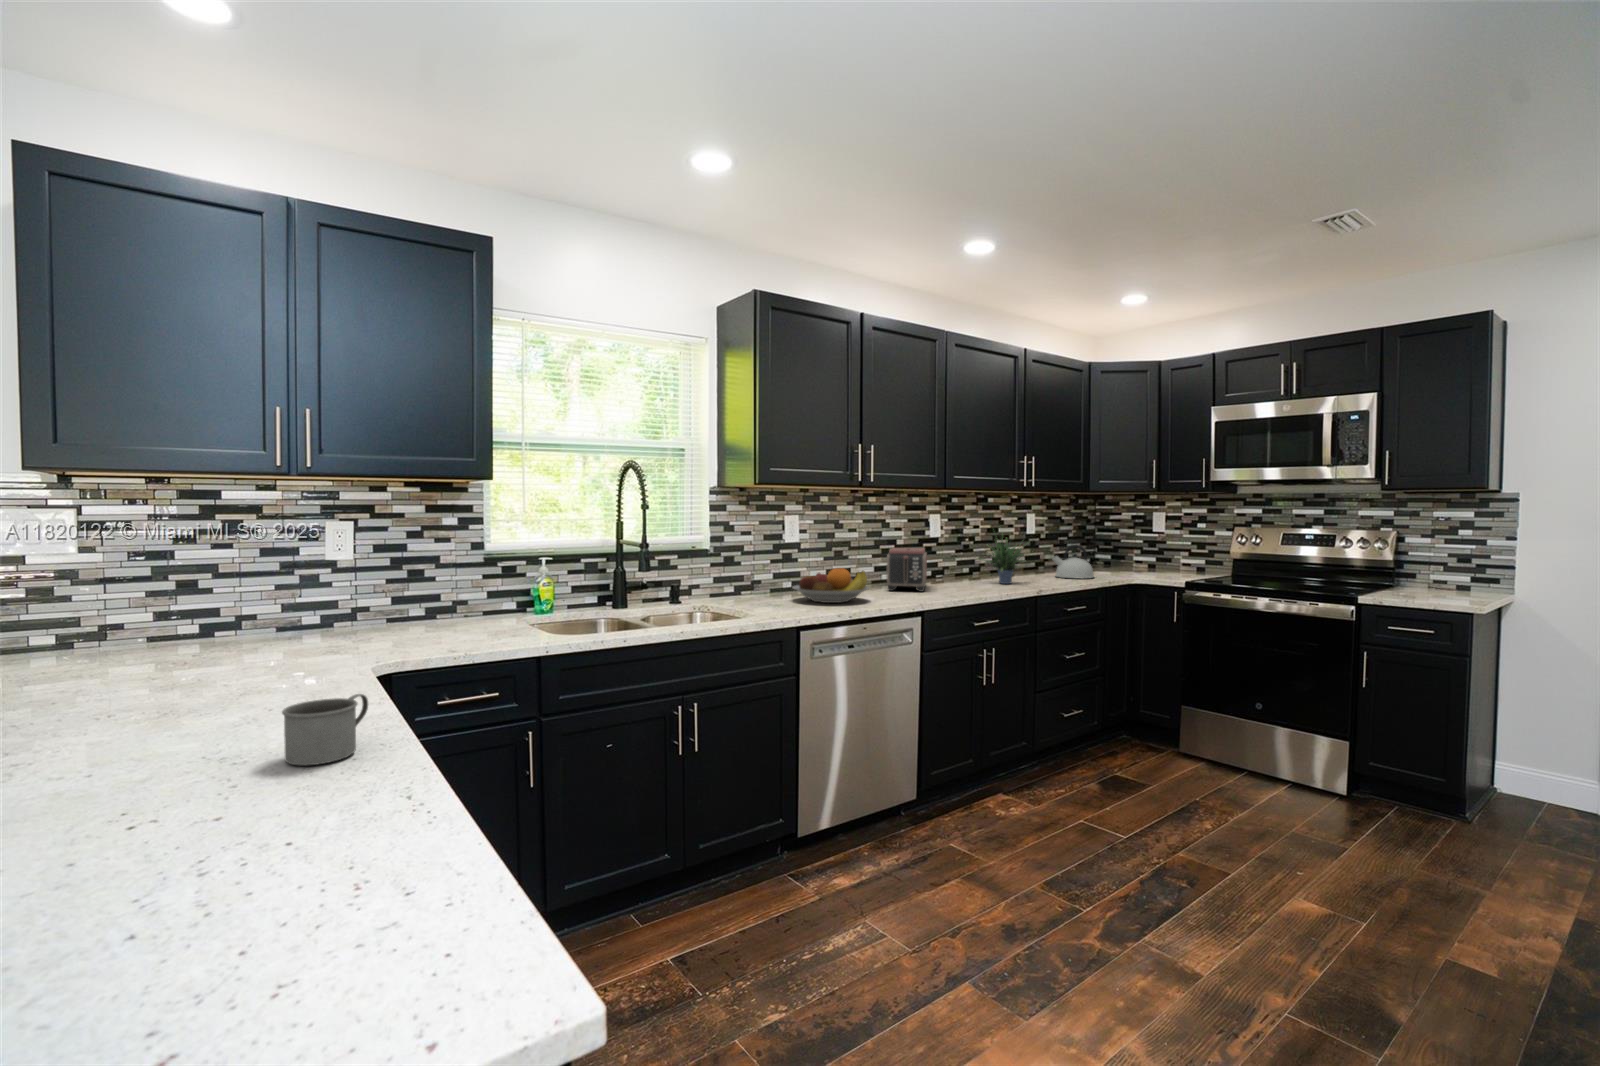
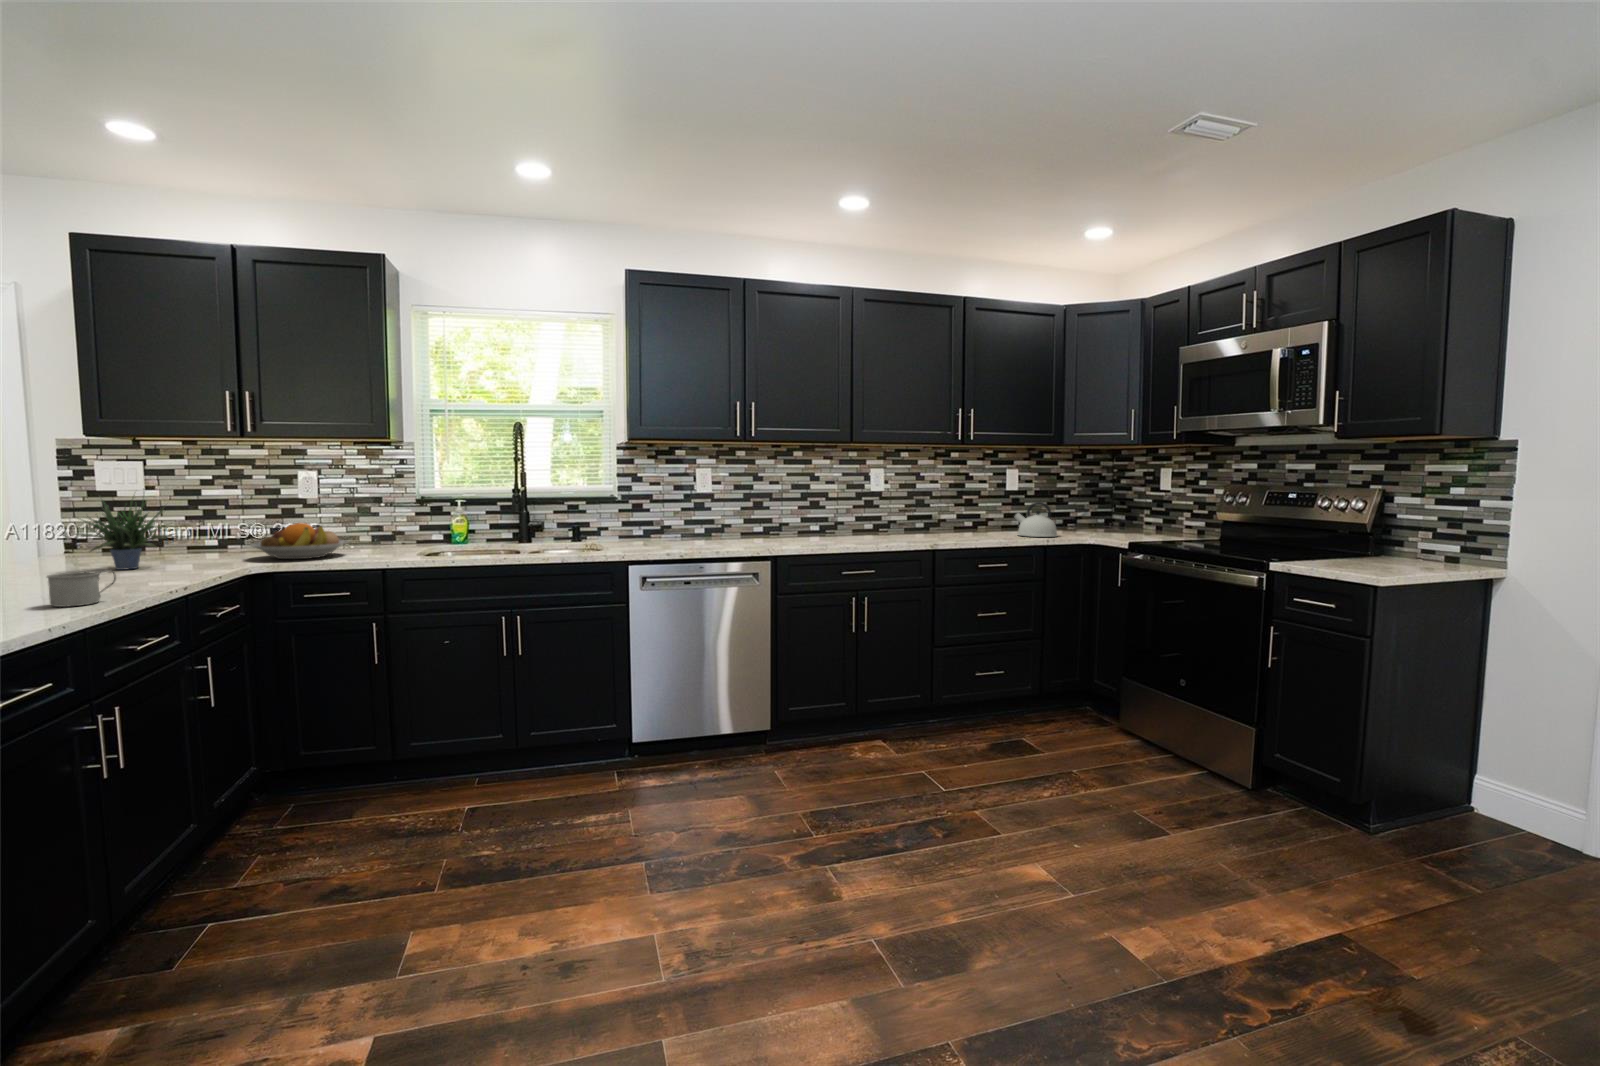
potted plant: present [980,536,1026,584] -> present [74,501,175,570]
toaster: present [887,548,927,592] -> none [791,501,848,542]
fruit bowl: present [792,568,869,603] -> present [250,523,348,559]

